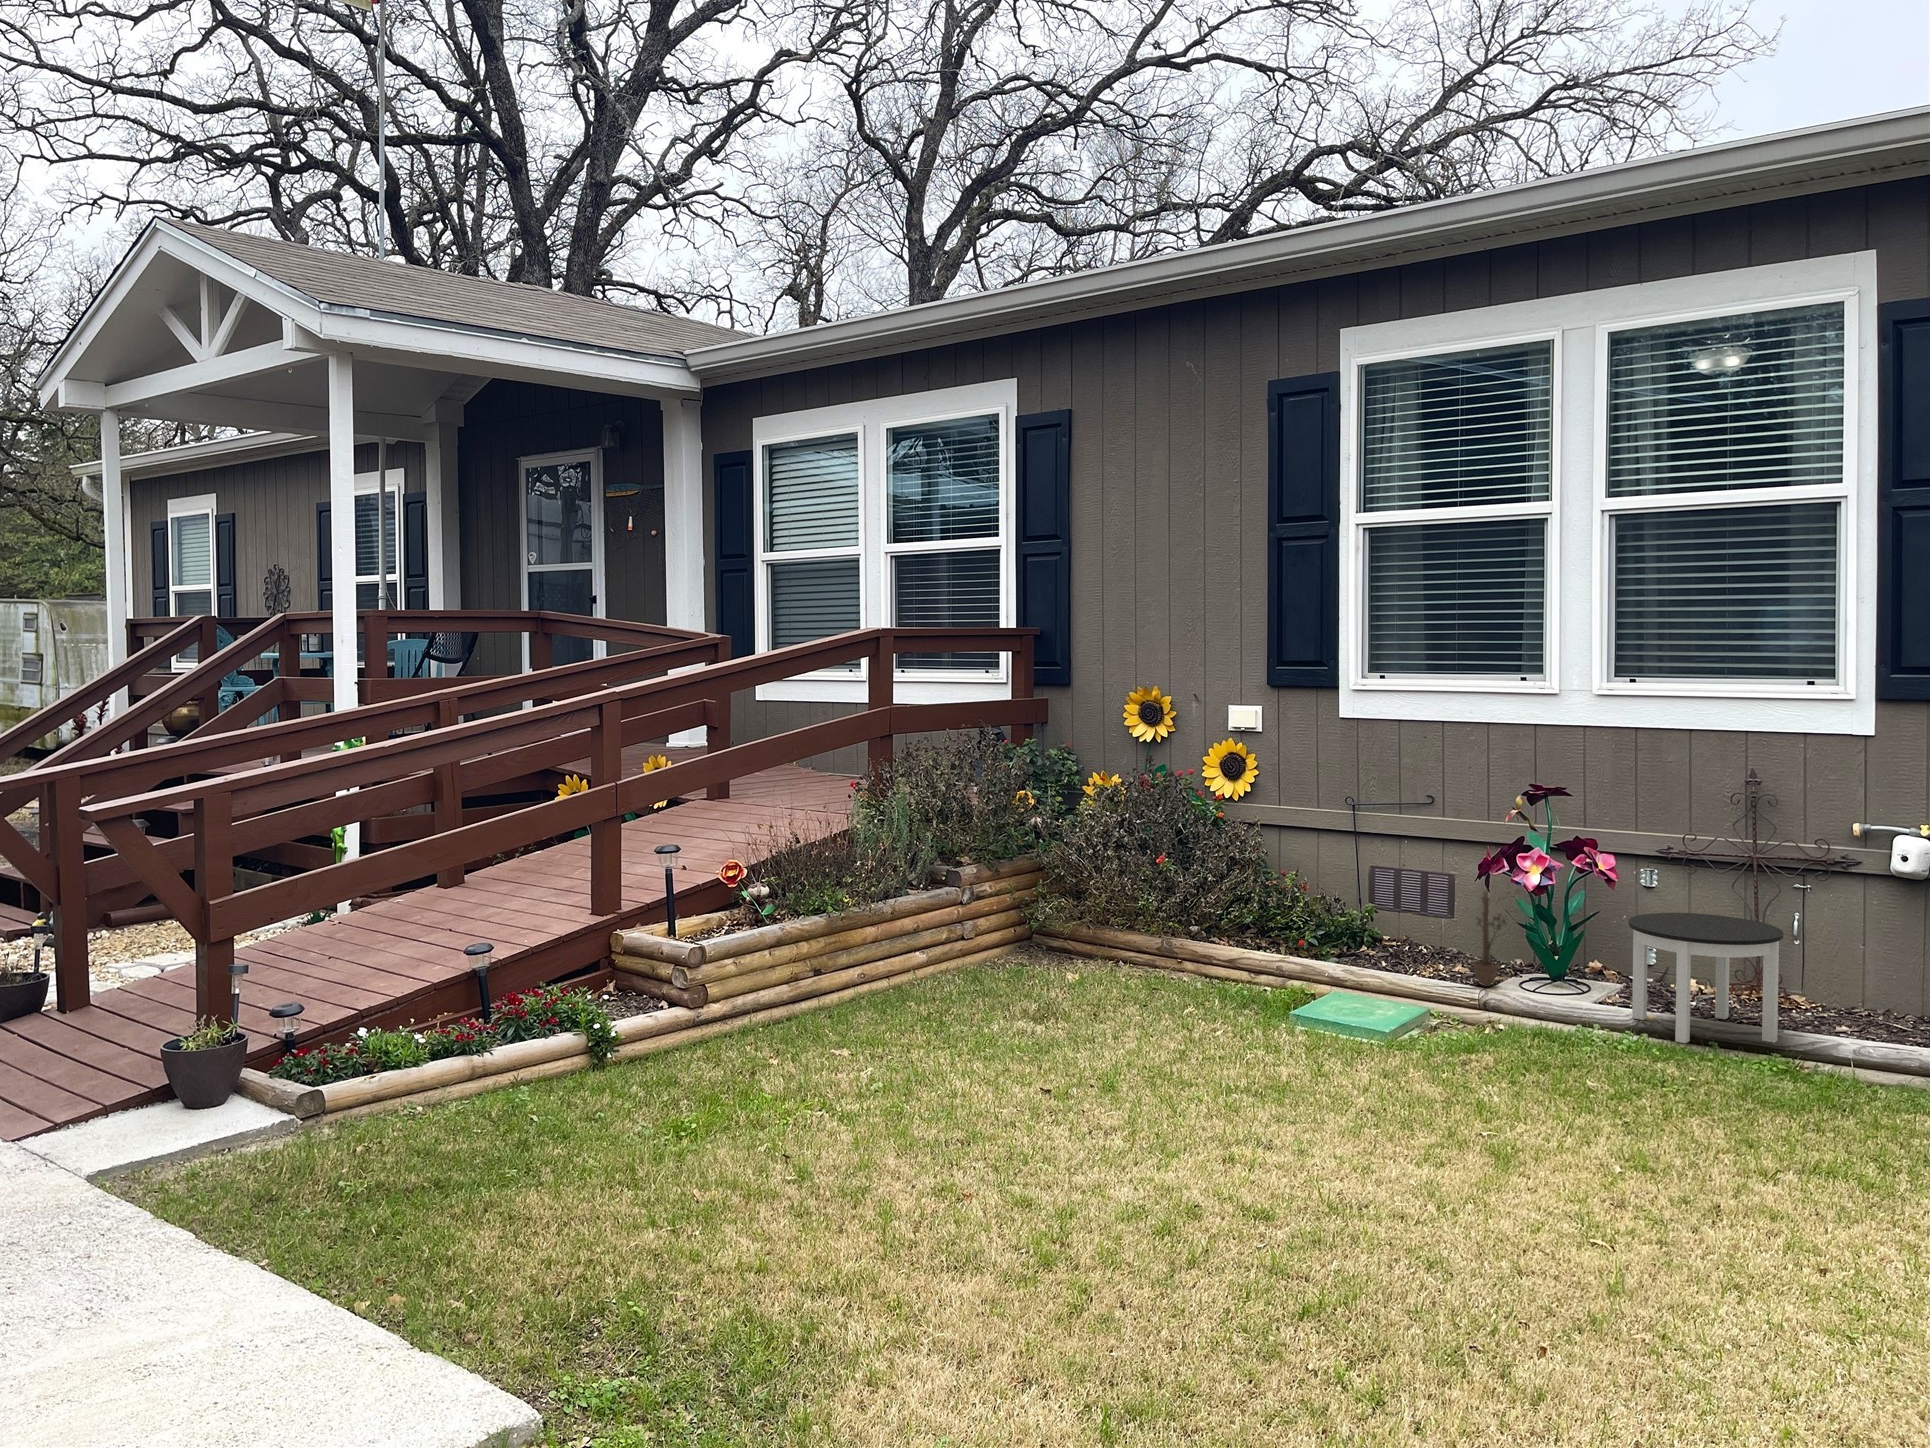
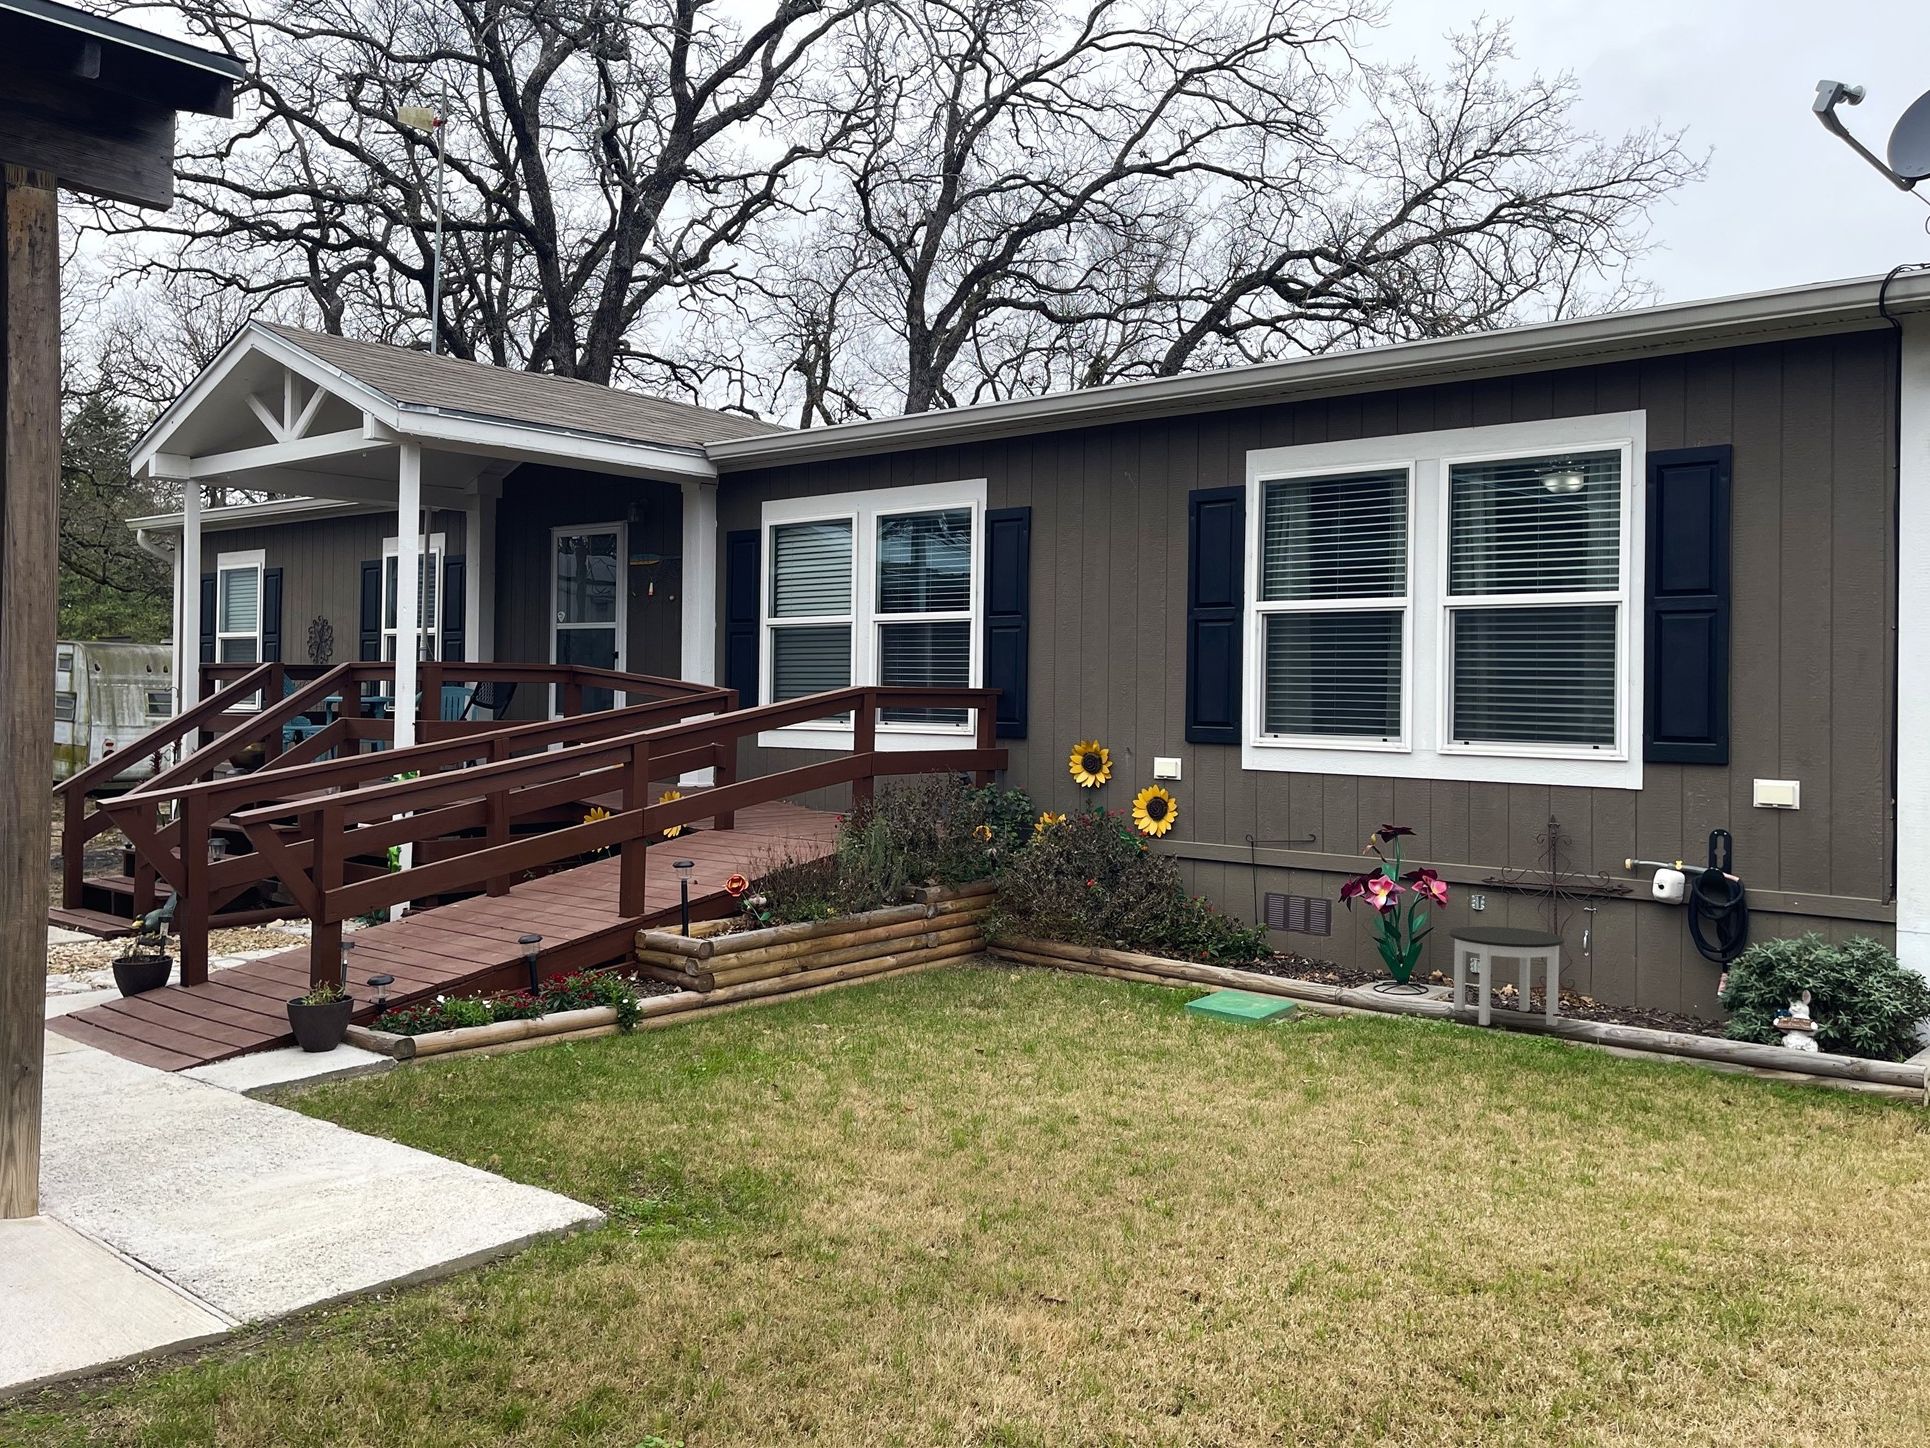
decorative plant: present [1472,892,1506,986] -> none [1338,911,1364,988]

